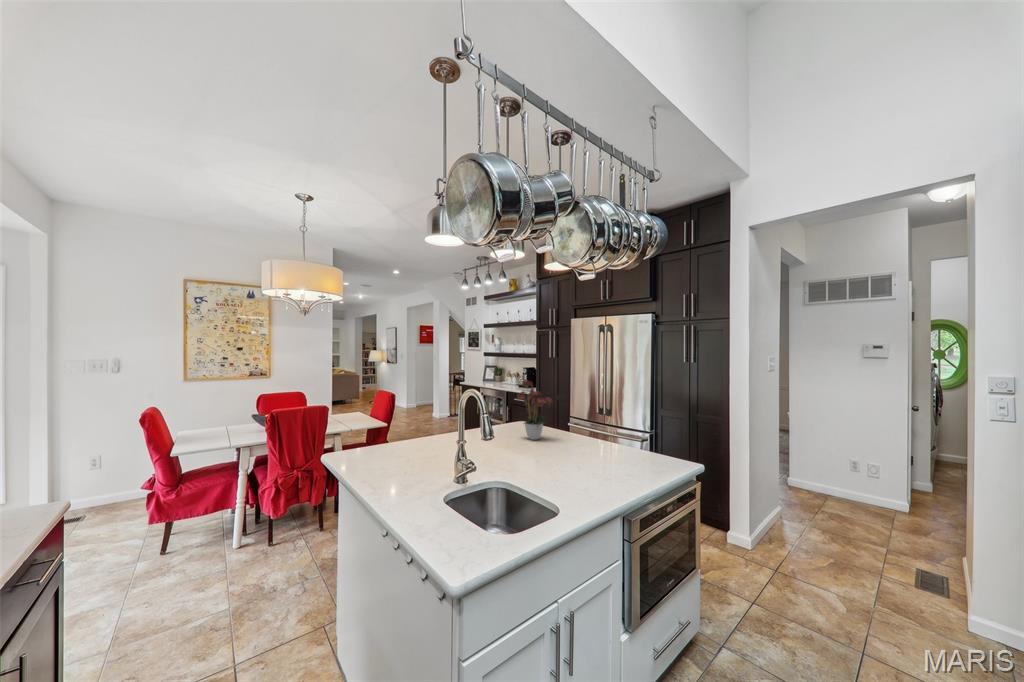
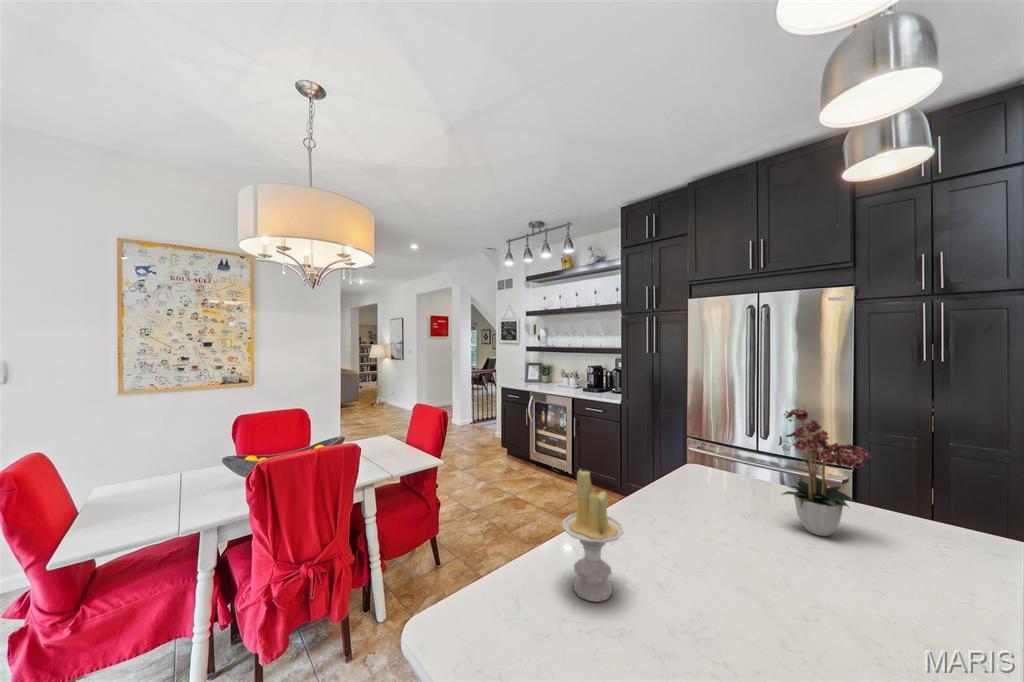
candle: none [393,400,418,451] -> present [563,470,624,602]

